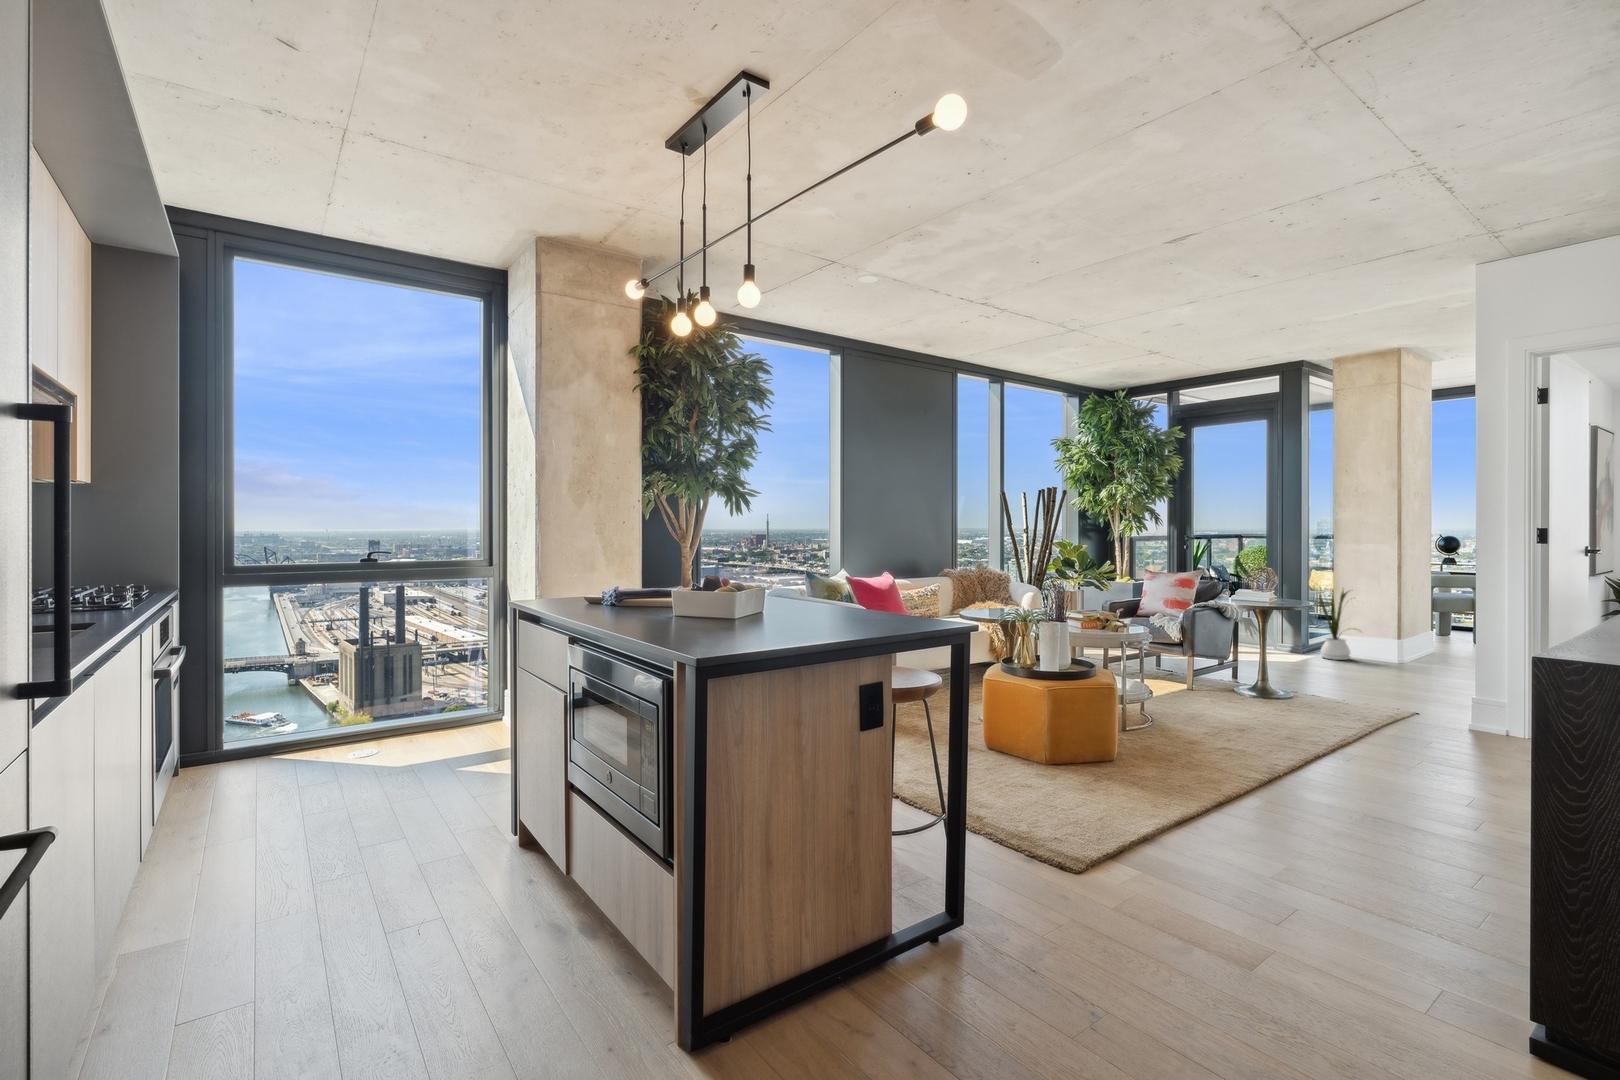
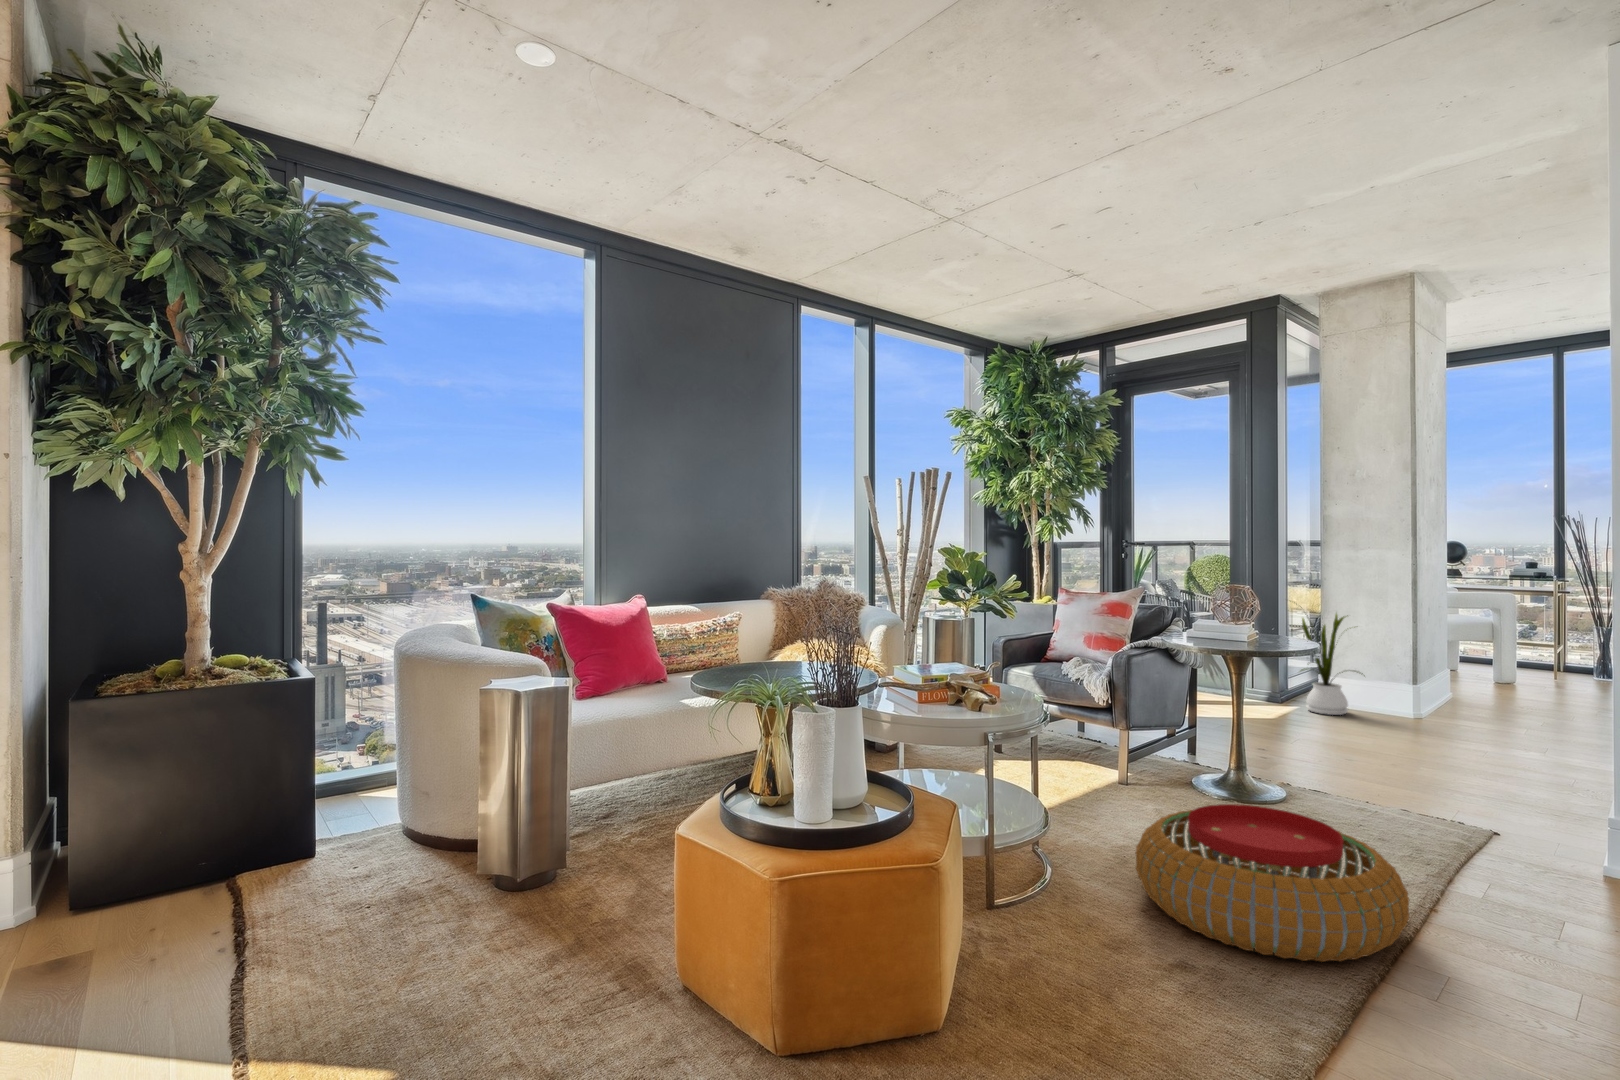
pouf: none [1201,683,1344,747] -> present [1136,804,1410,962]

